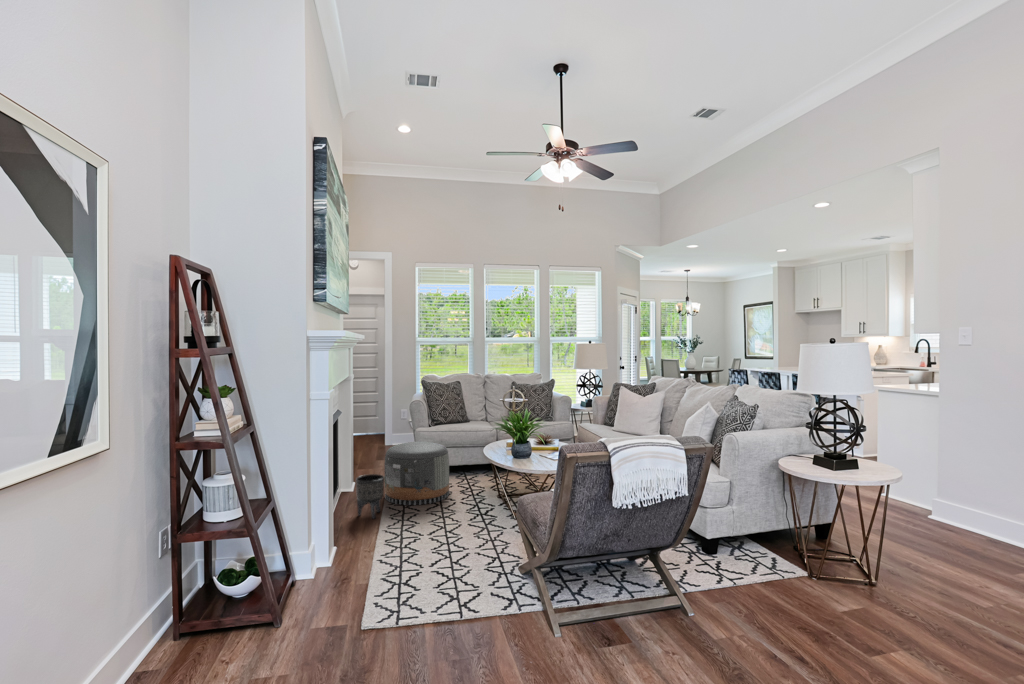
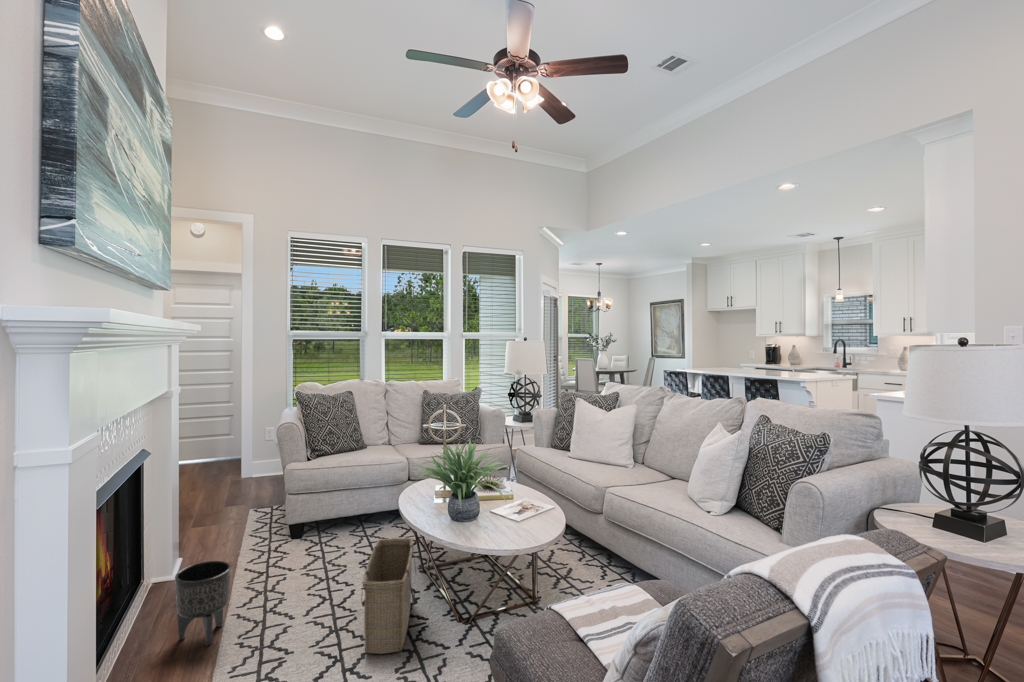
pouf: present [385,442,449,505] -> none [233,490,343,603]
basket: none [455,470,490,528] -> present [362,538,415,654]

